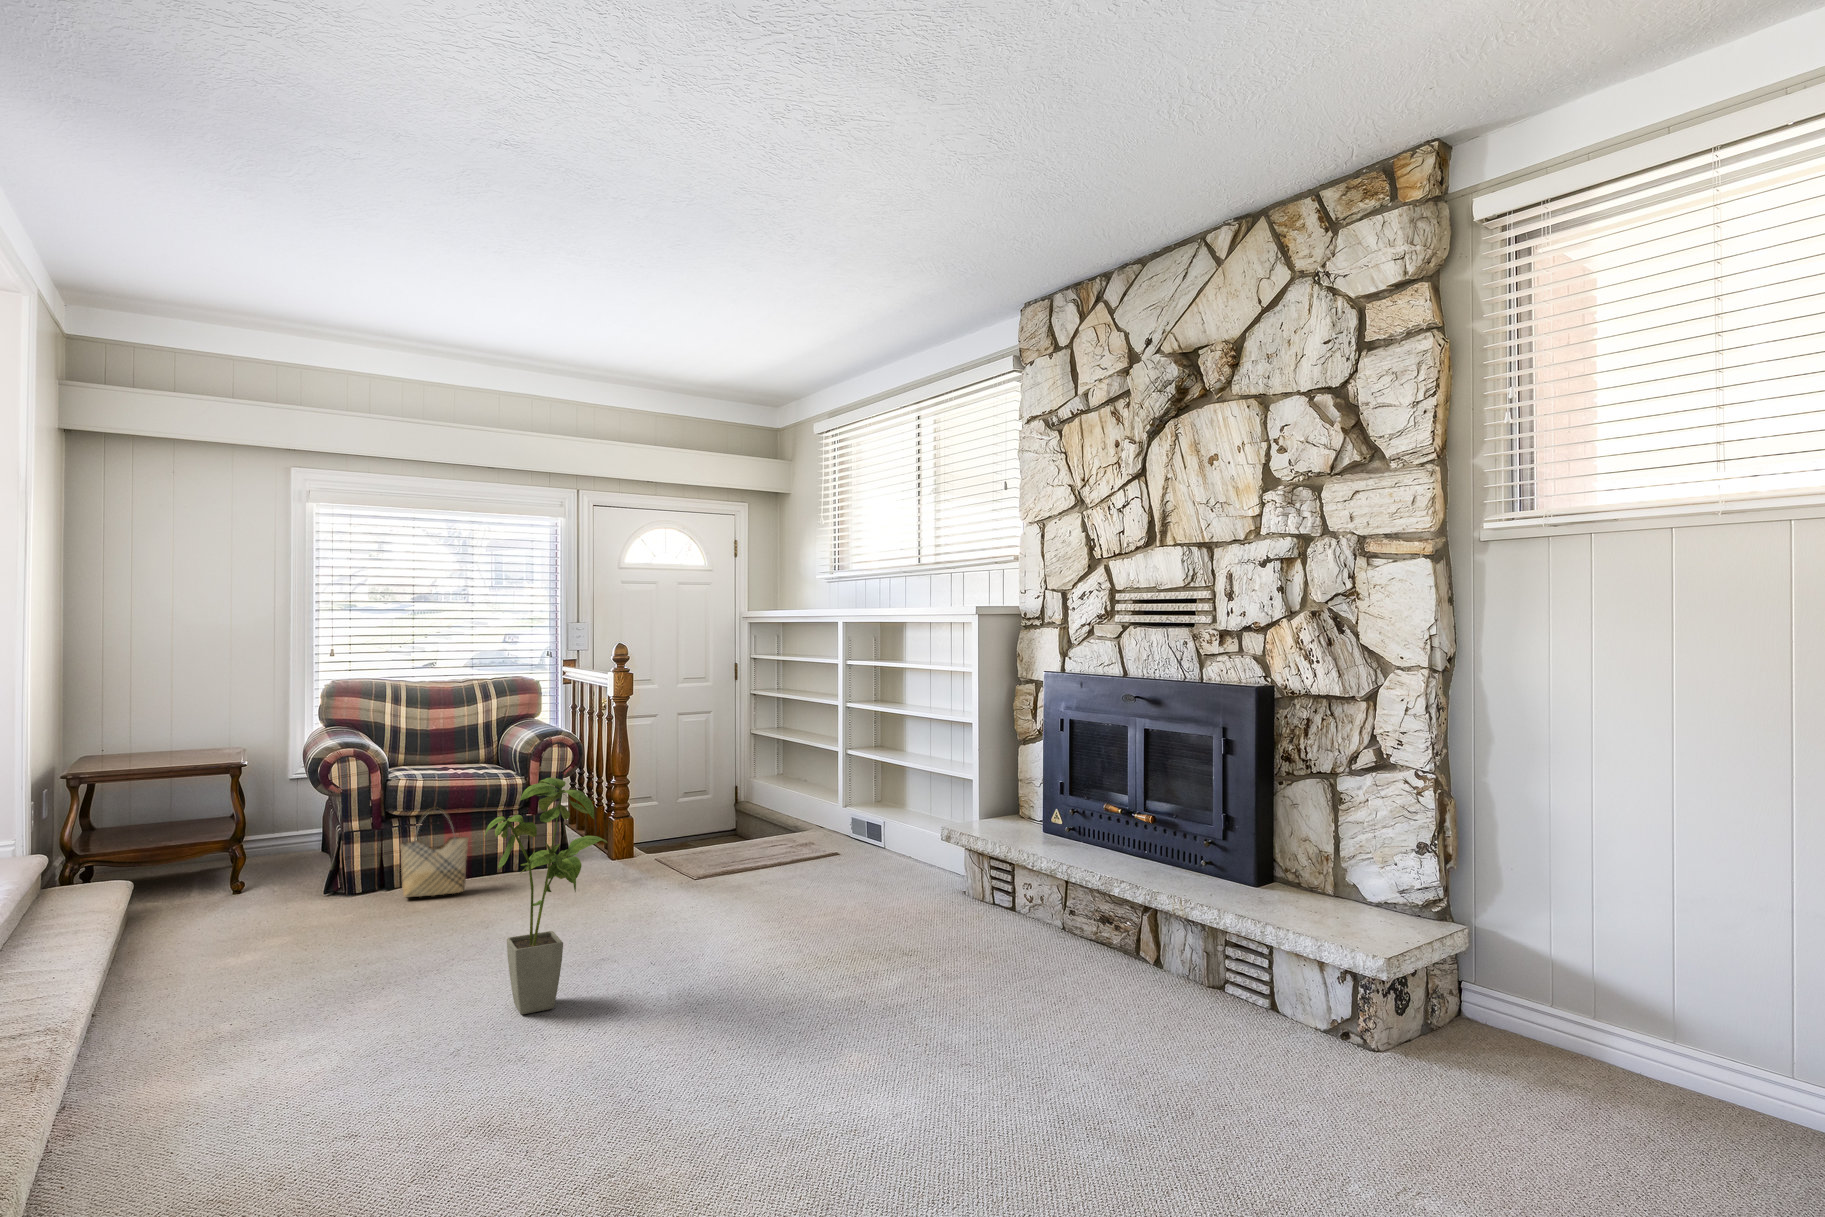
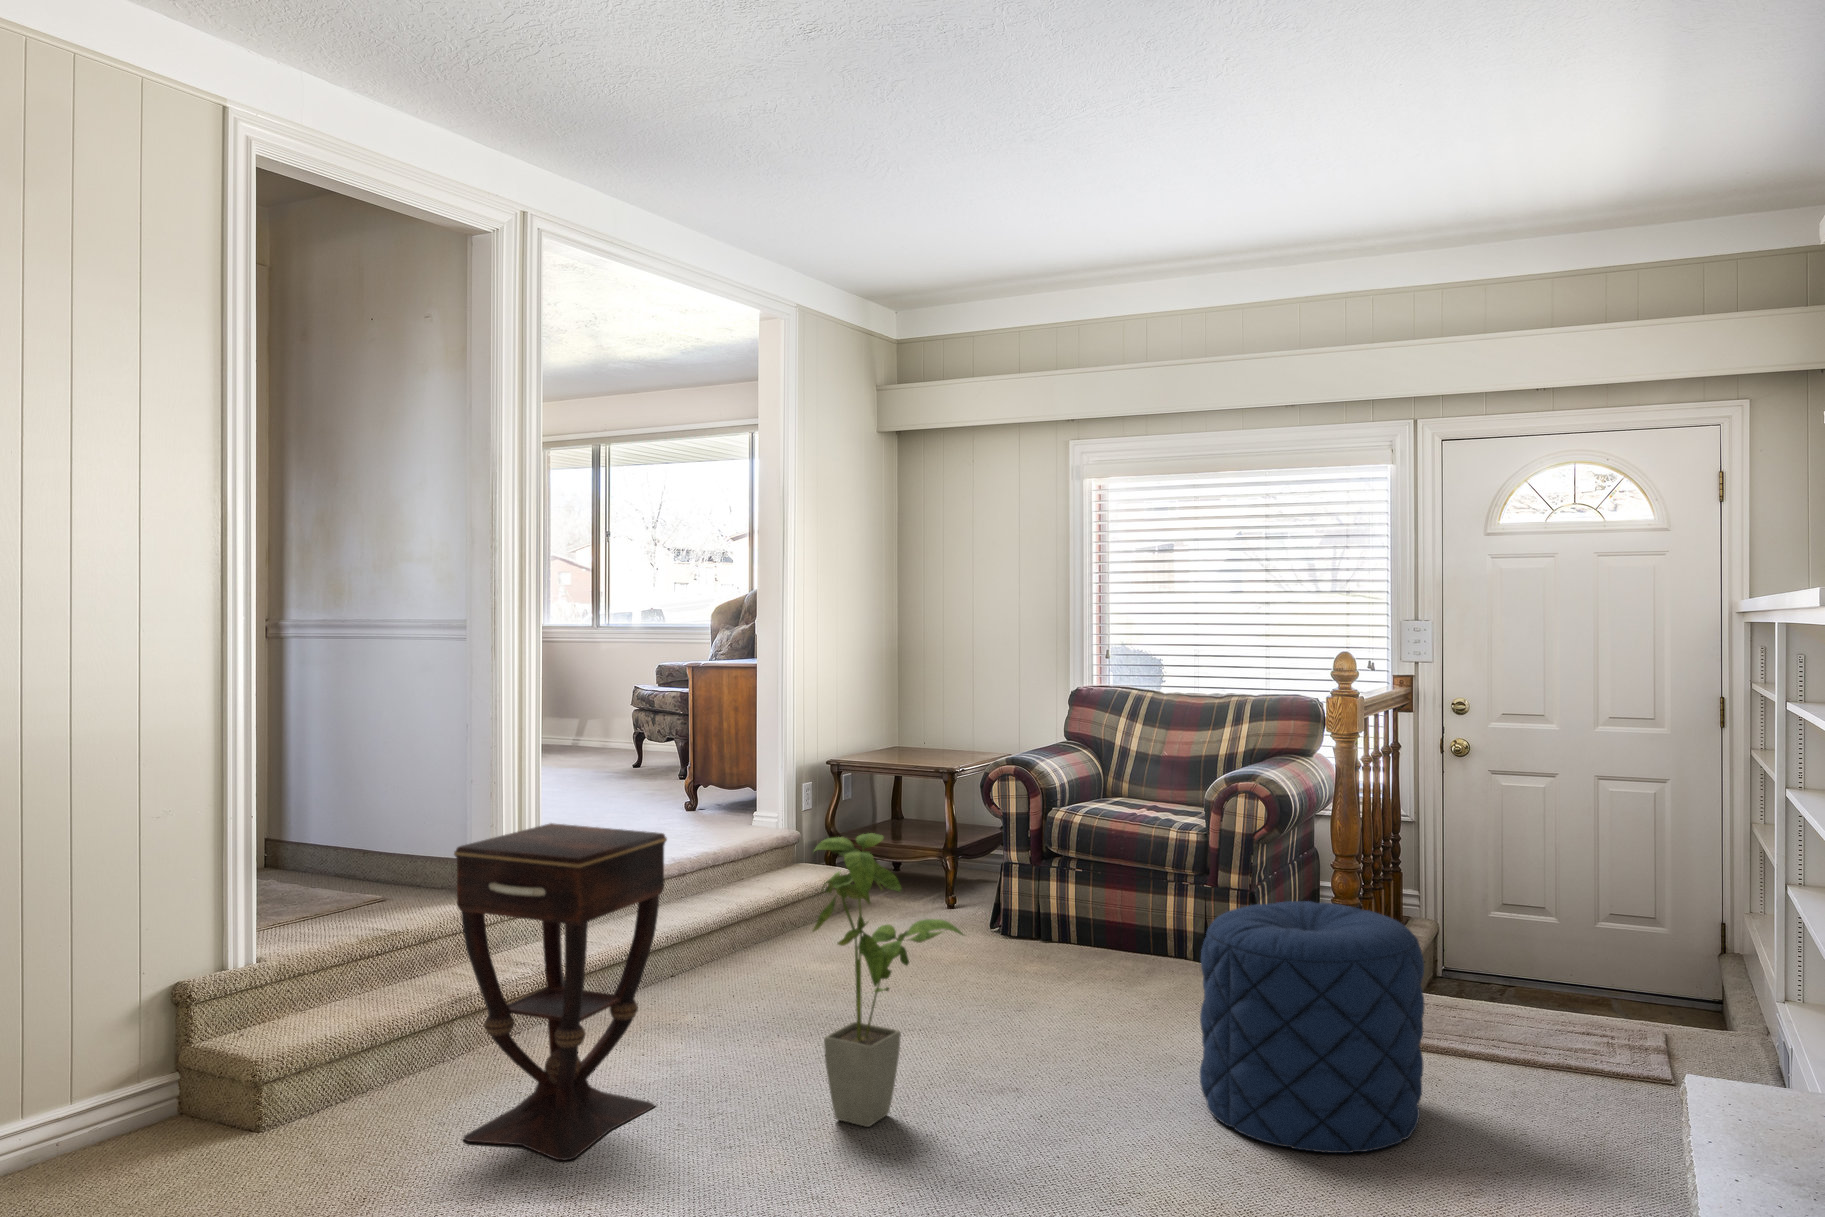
pouf: none [679,787,811,931] -> present [1200,901,1424,1153]
woven basket: present [400,807,469,897] -> none [1032,852,1107,964]
side table: none [207,809,403,1163] -> present [454,823,667,1160]

